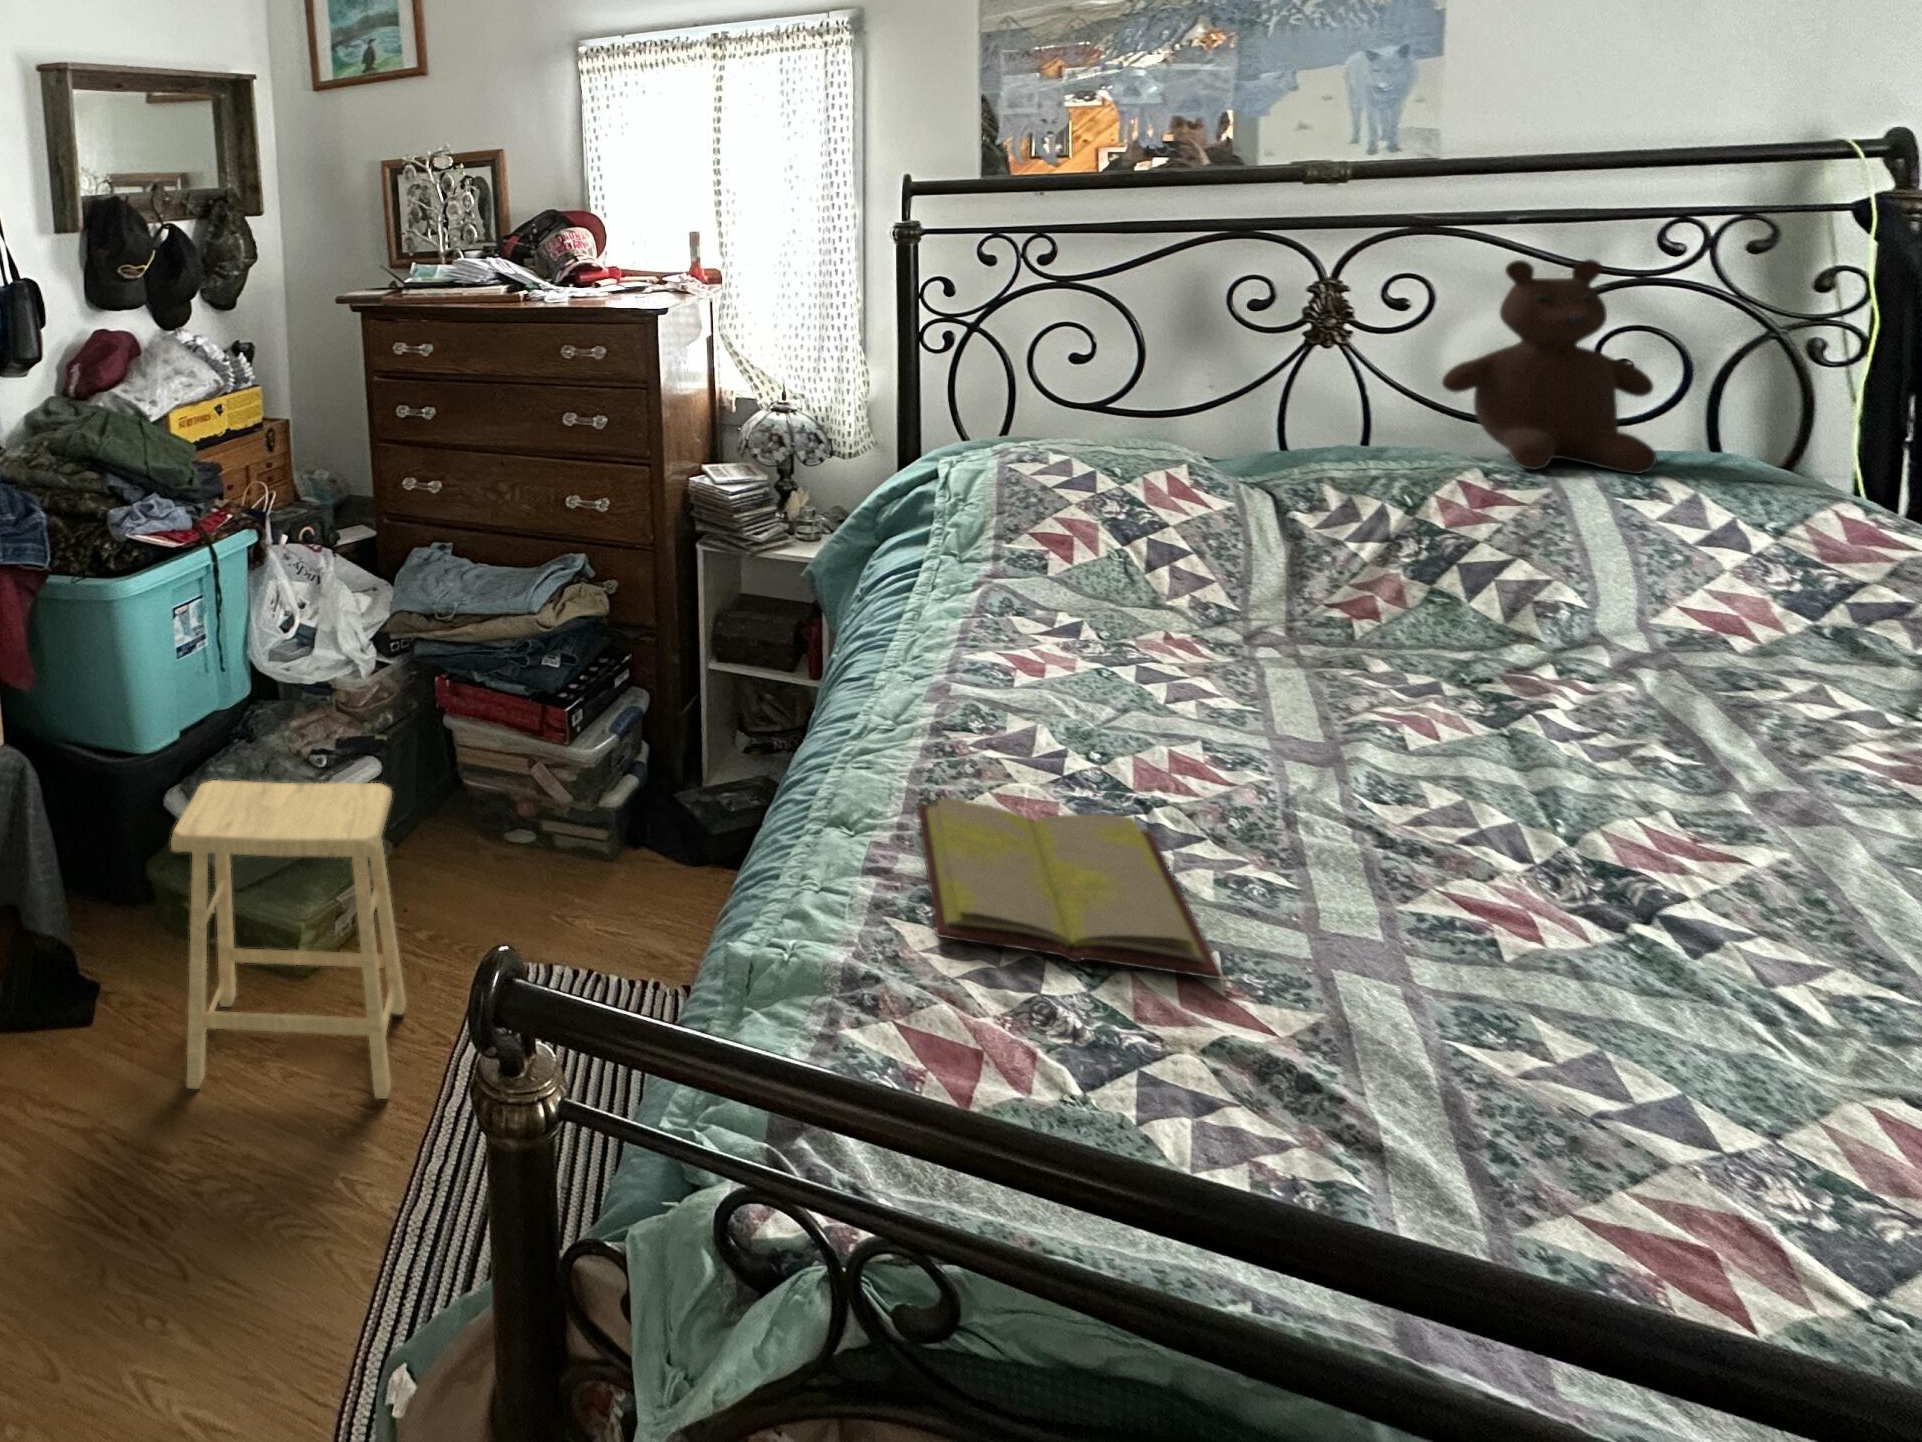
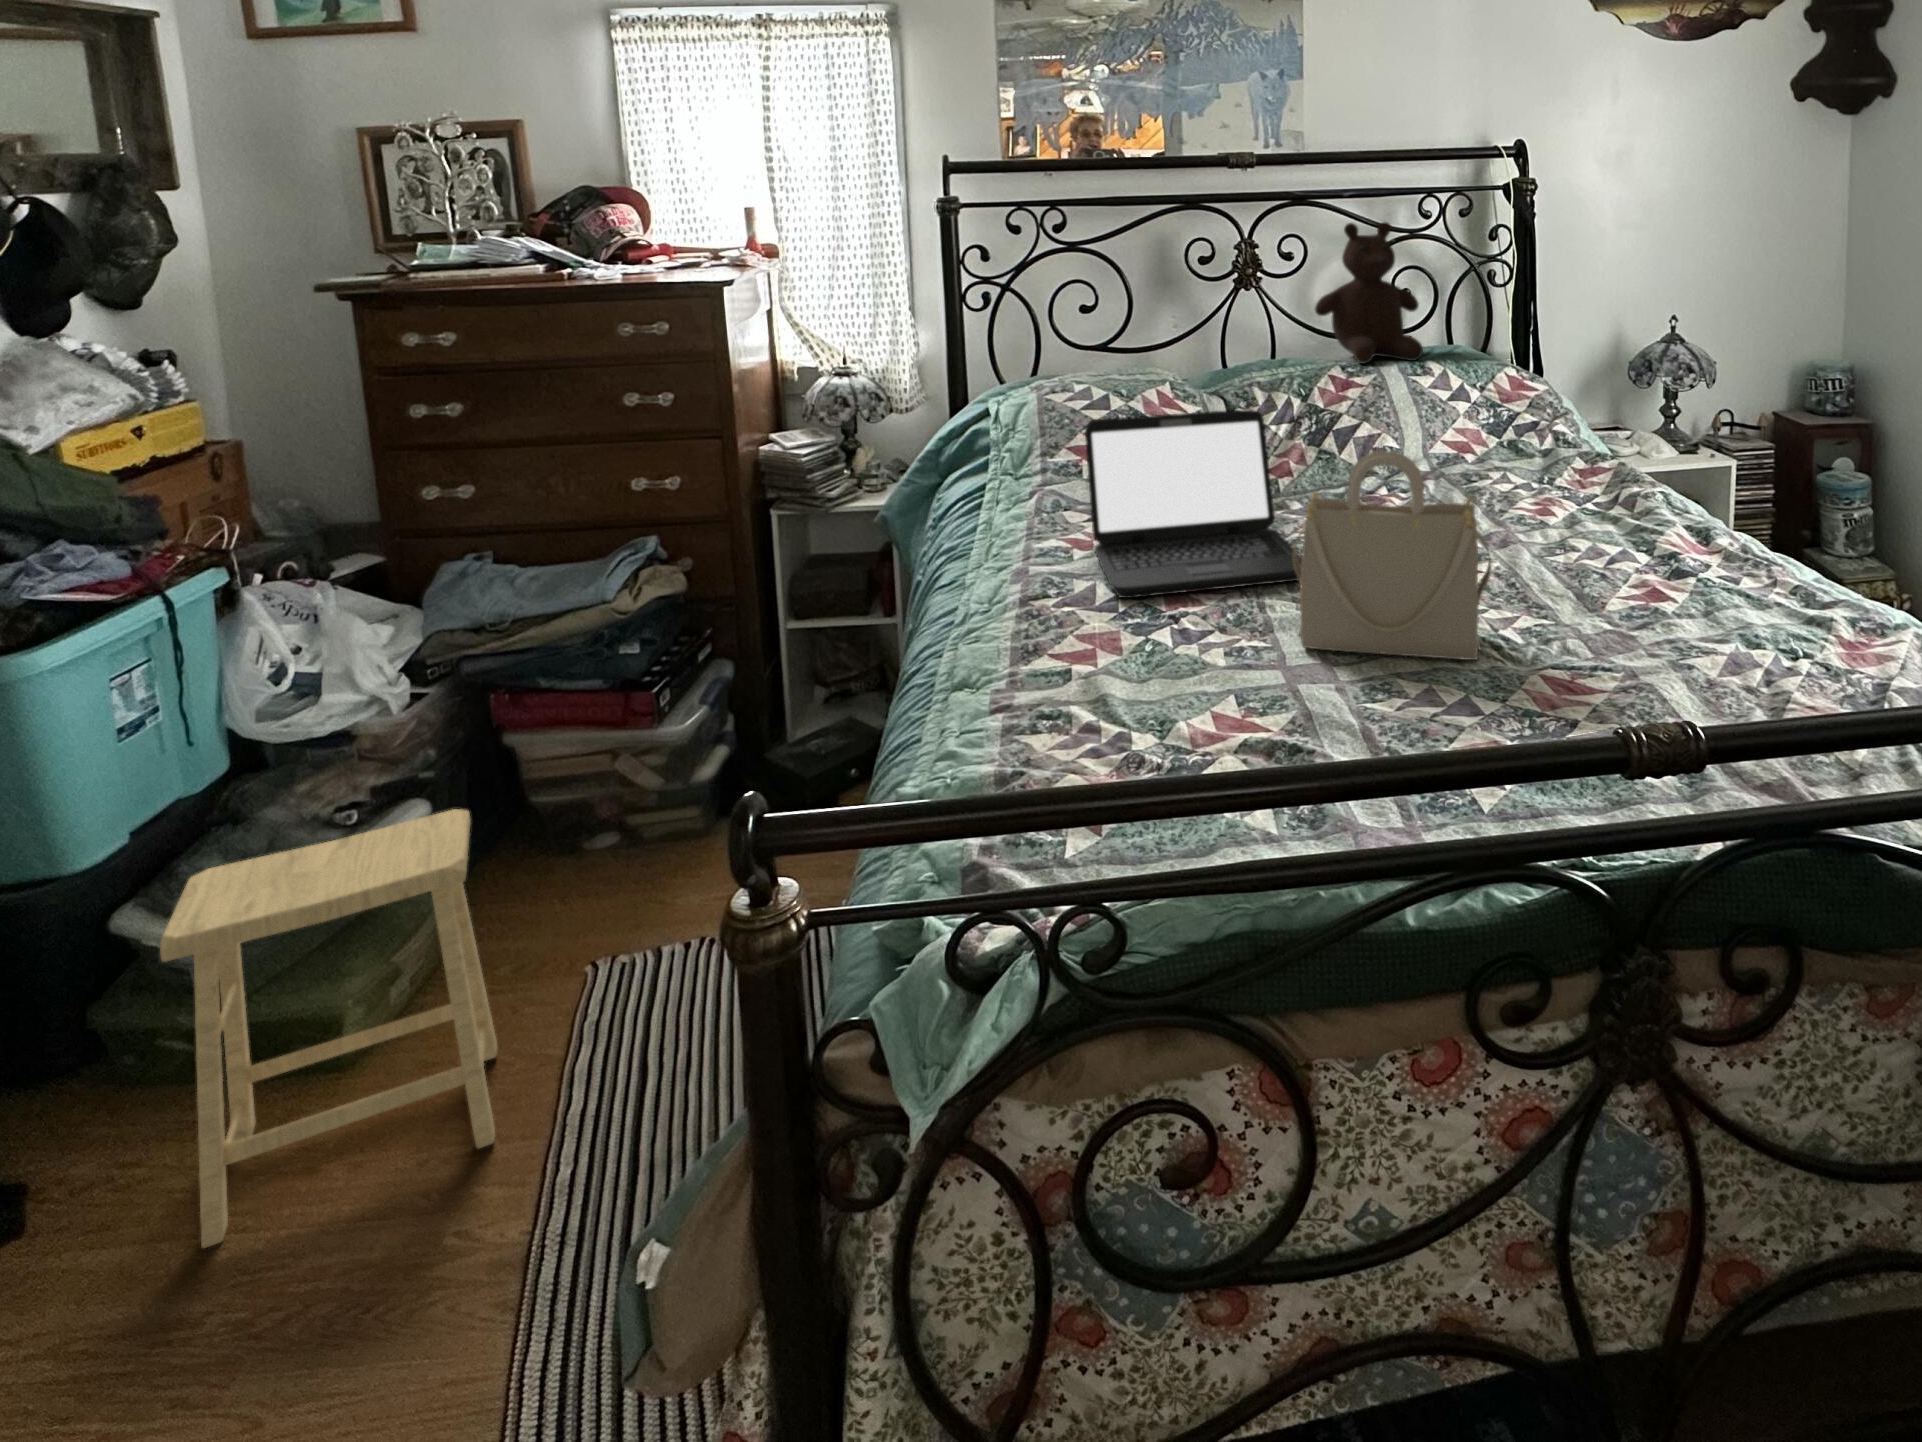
laptop: none [1040,513,1387,795] -> present [1085,409,1302,598]
handbag: none [1345,649,1770,1035] -> present [1293,451,1492,660]
diary: present [917,799,1222,980] -> none [1022,625,1238,739]

